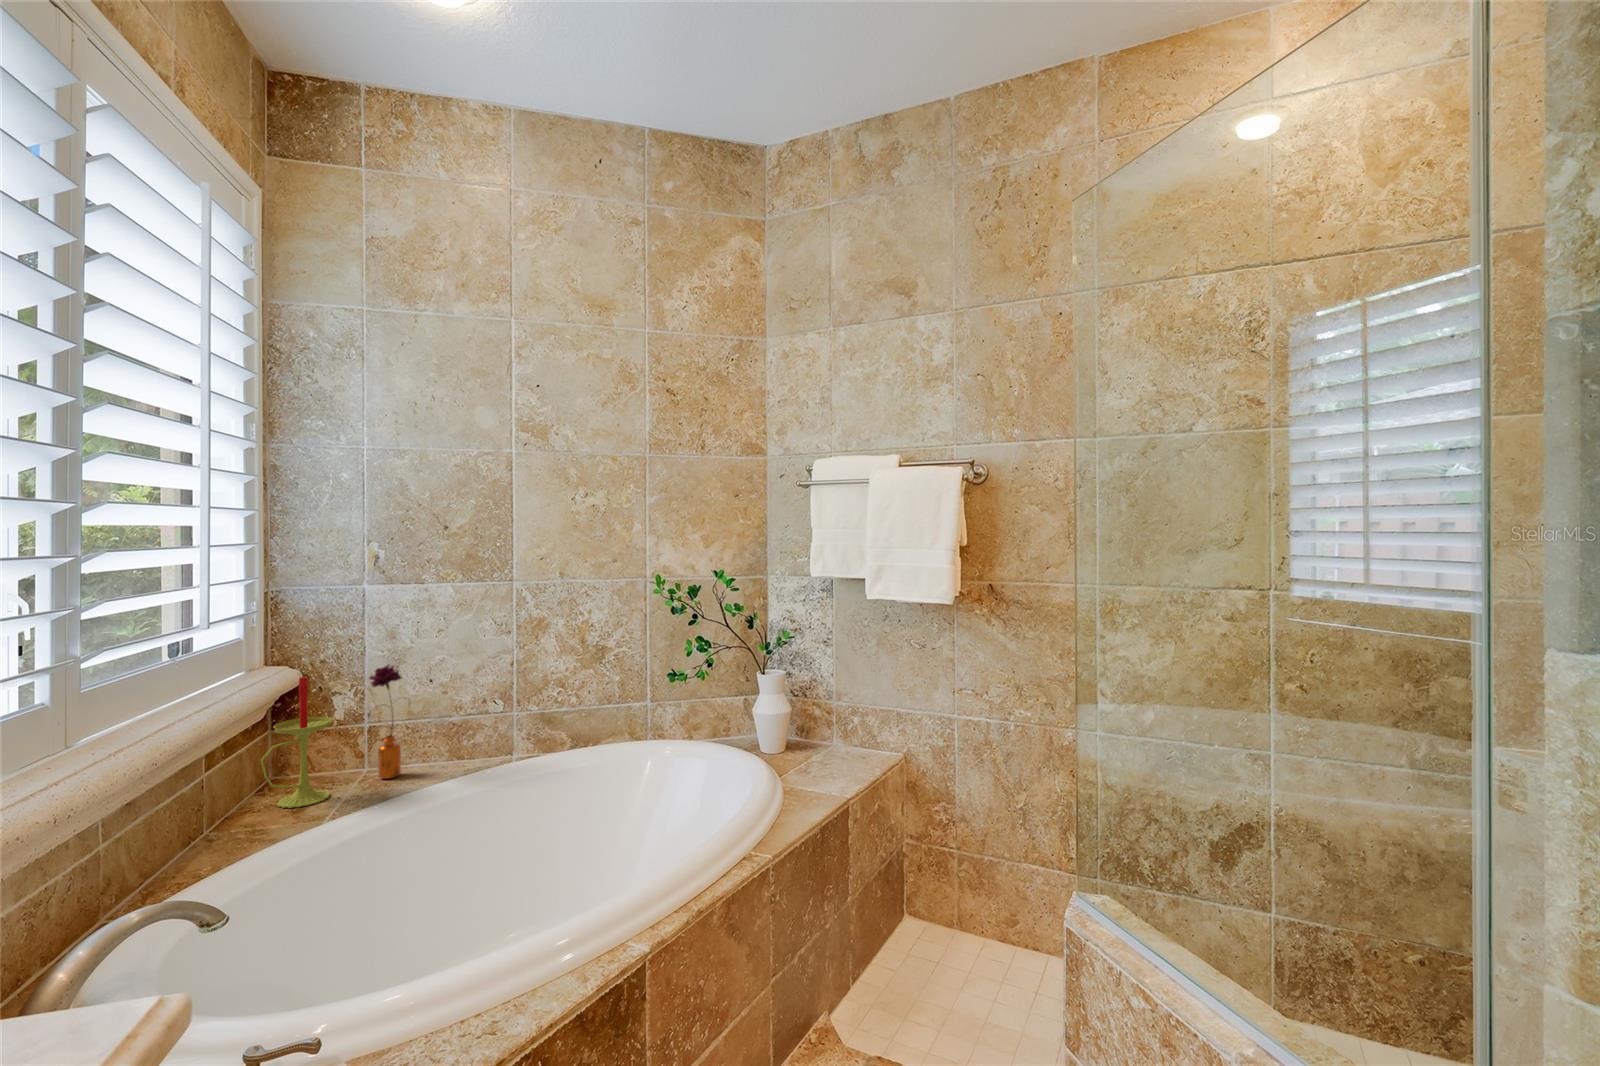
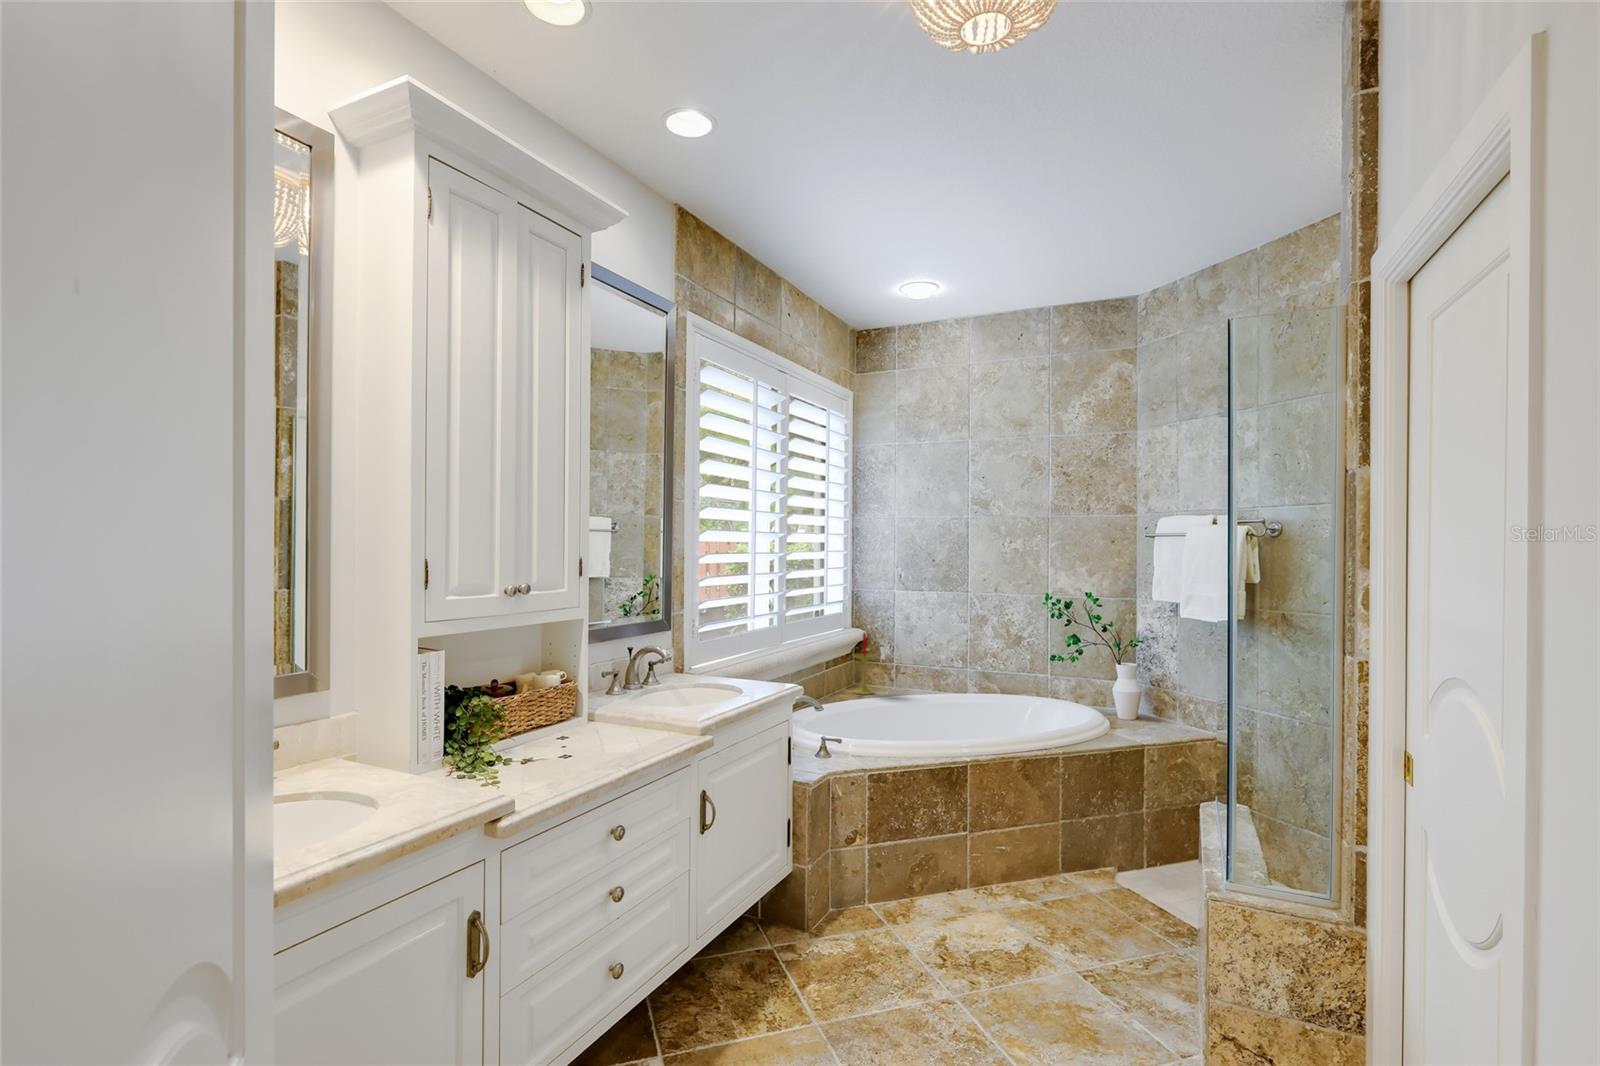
flower: present [368,665,402,779] -> none [893,632,912,692]

